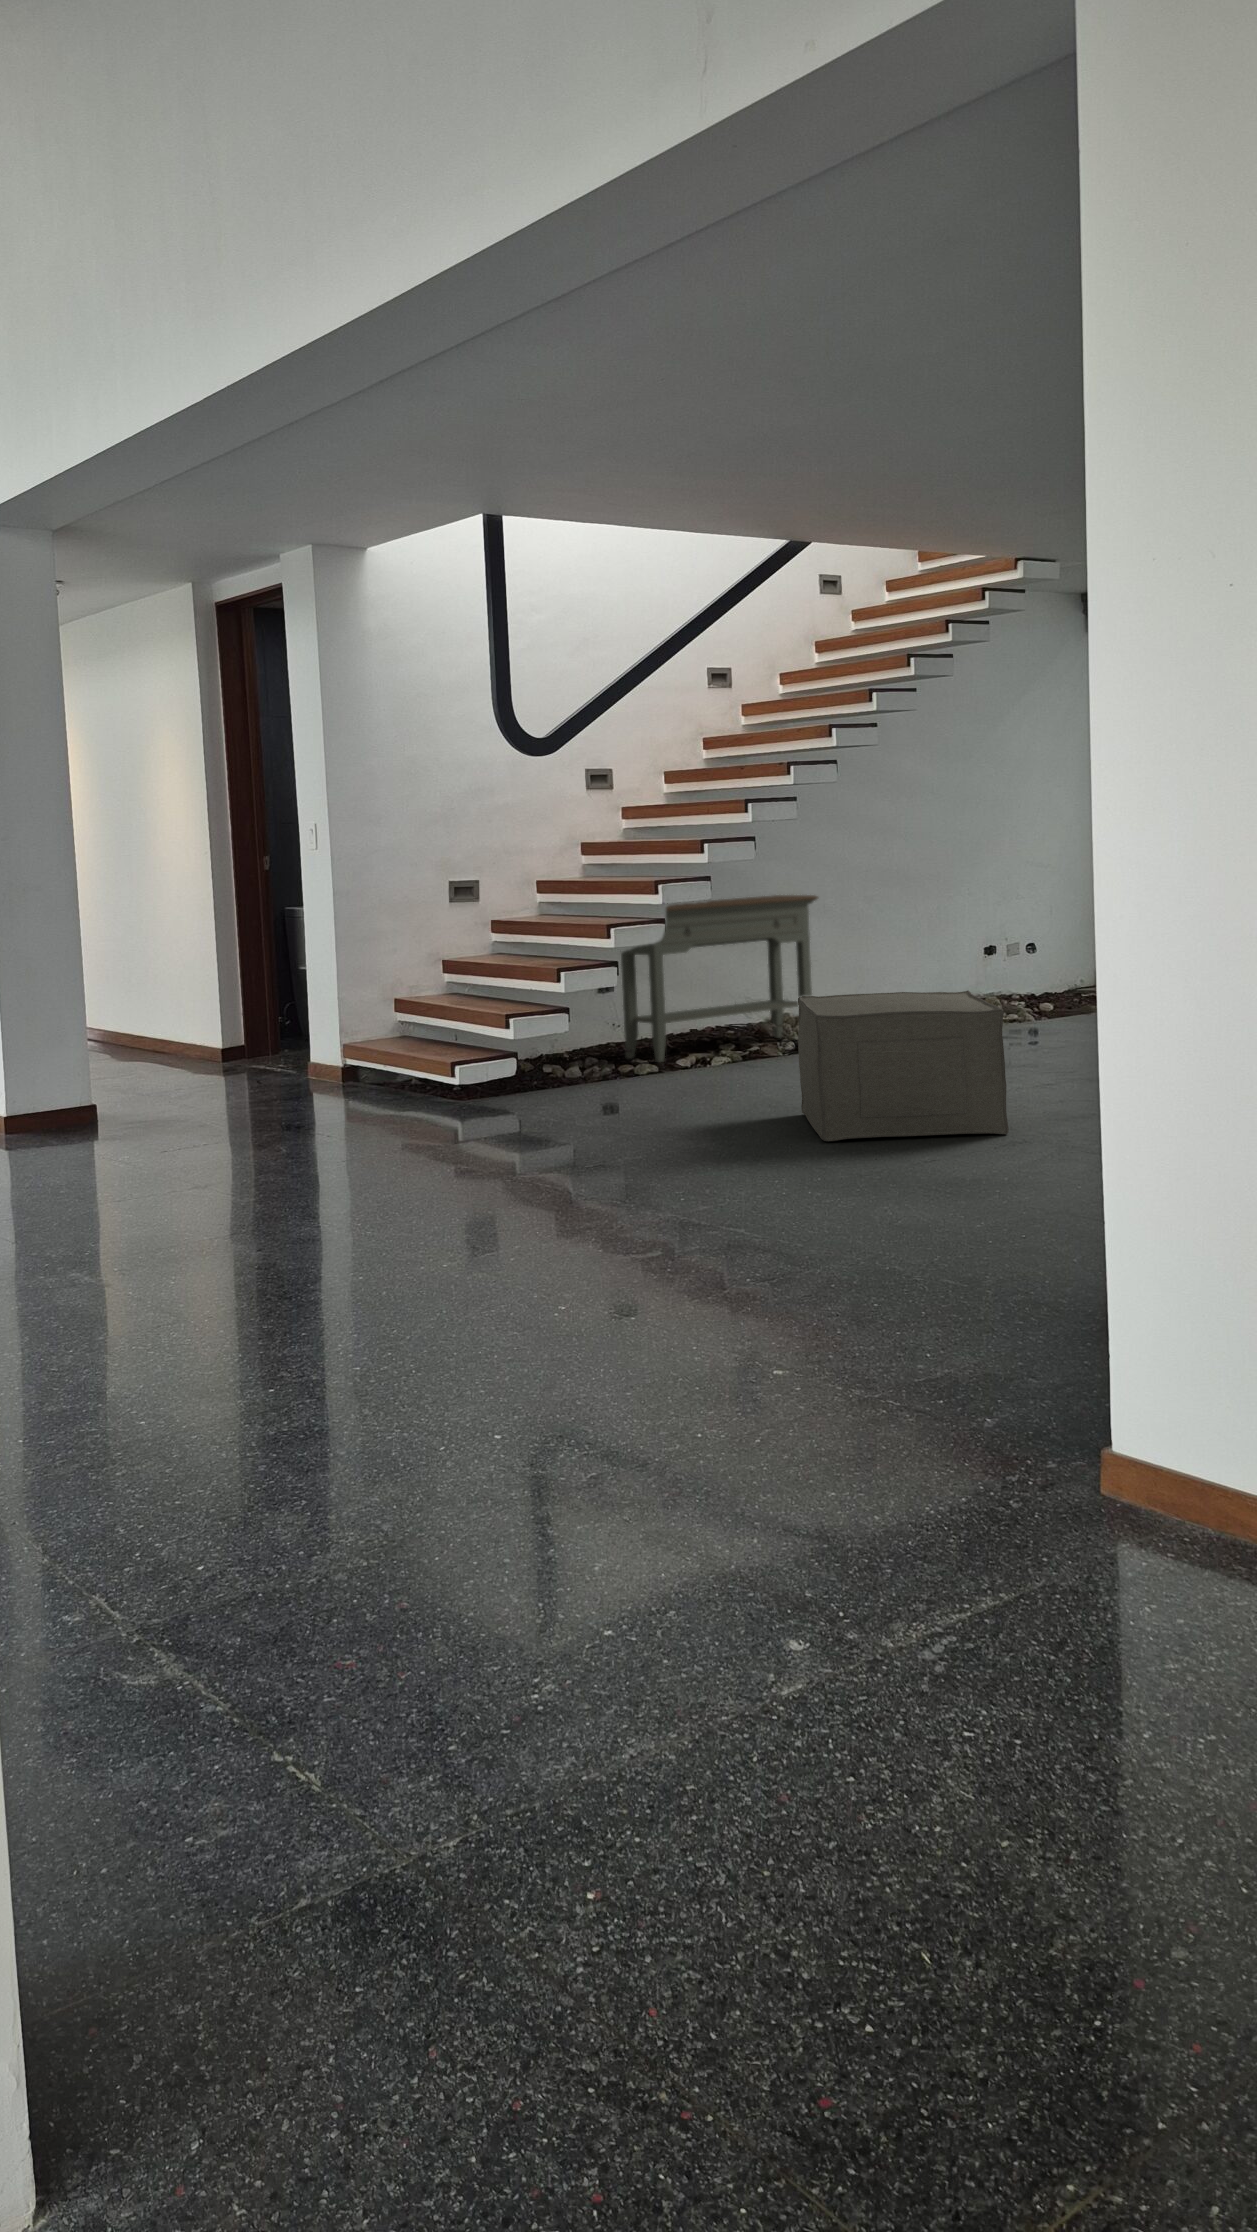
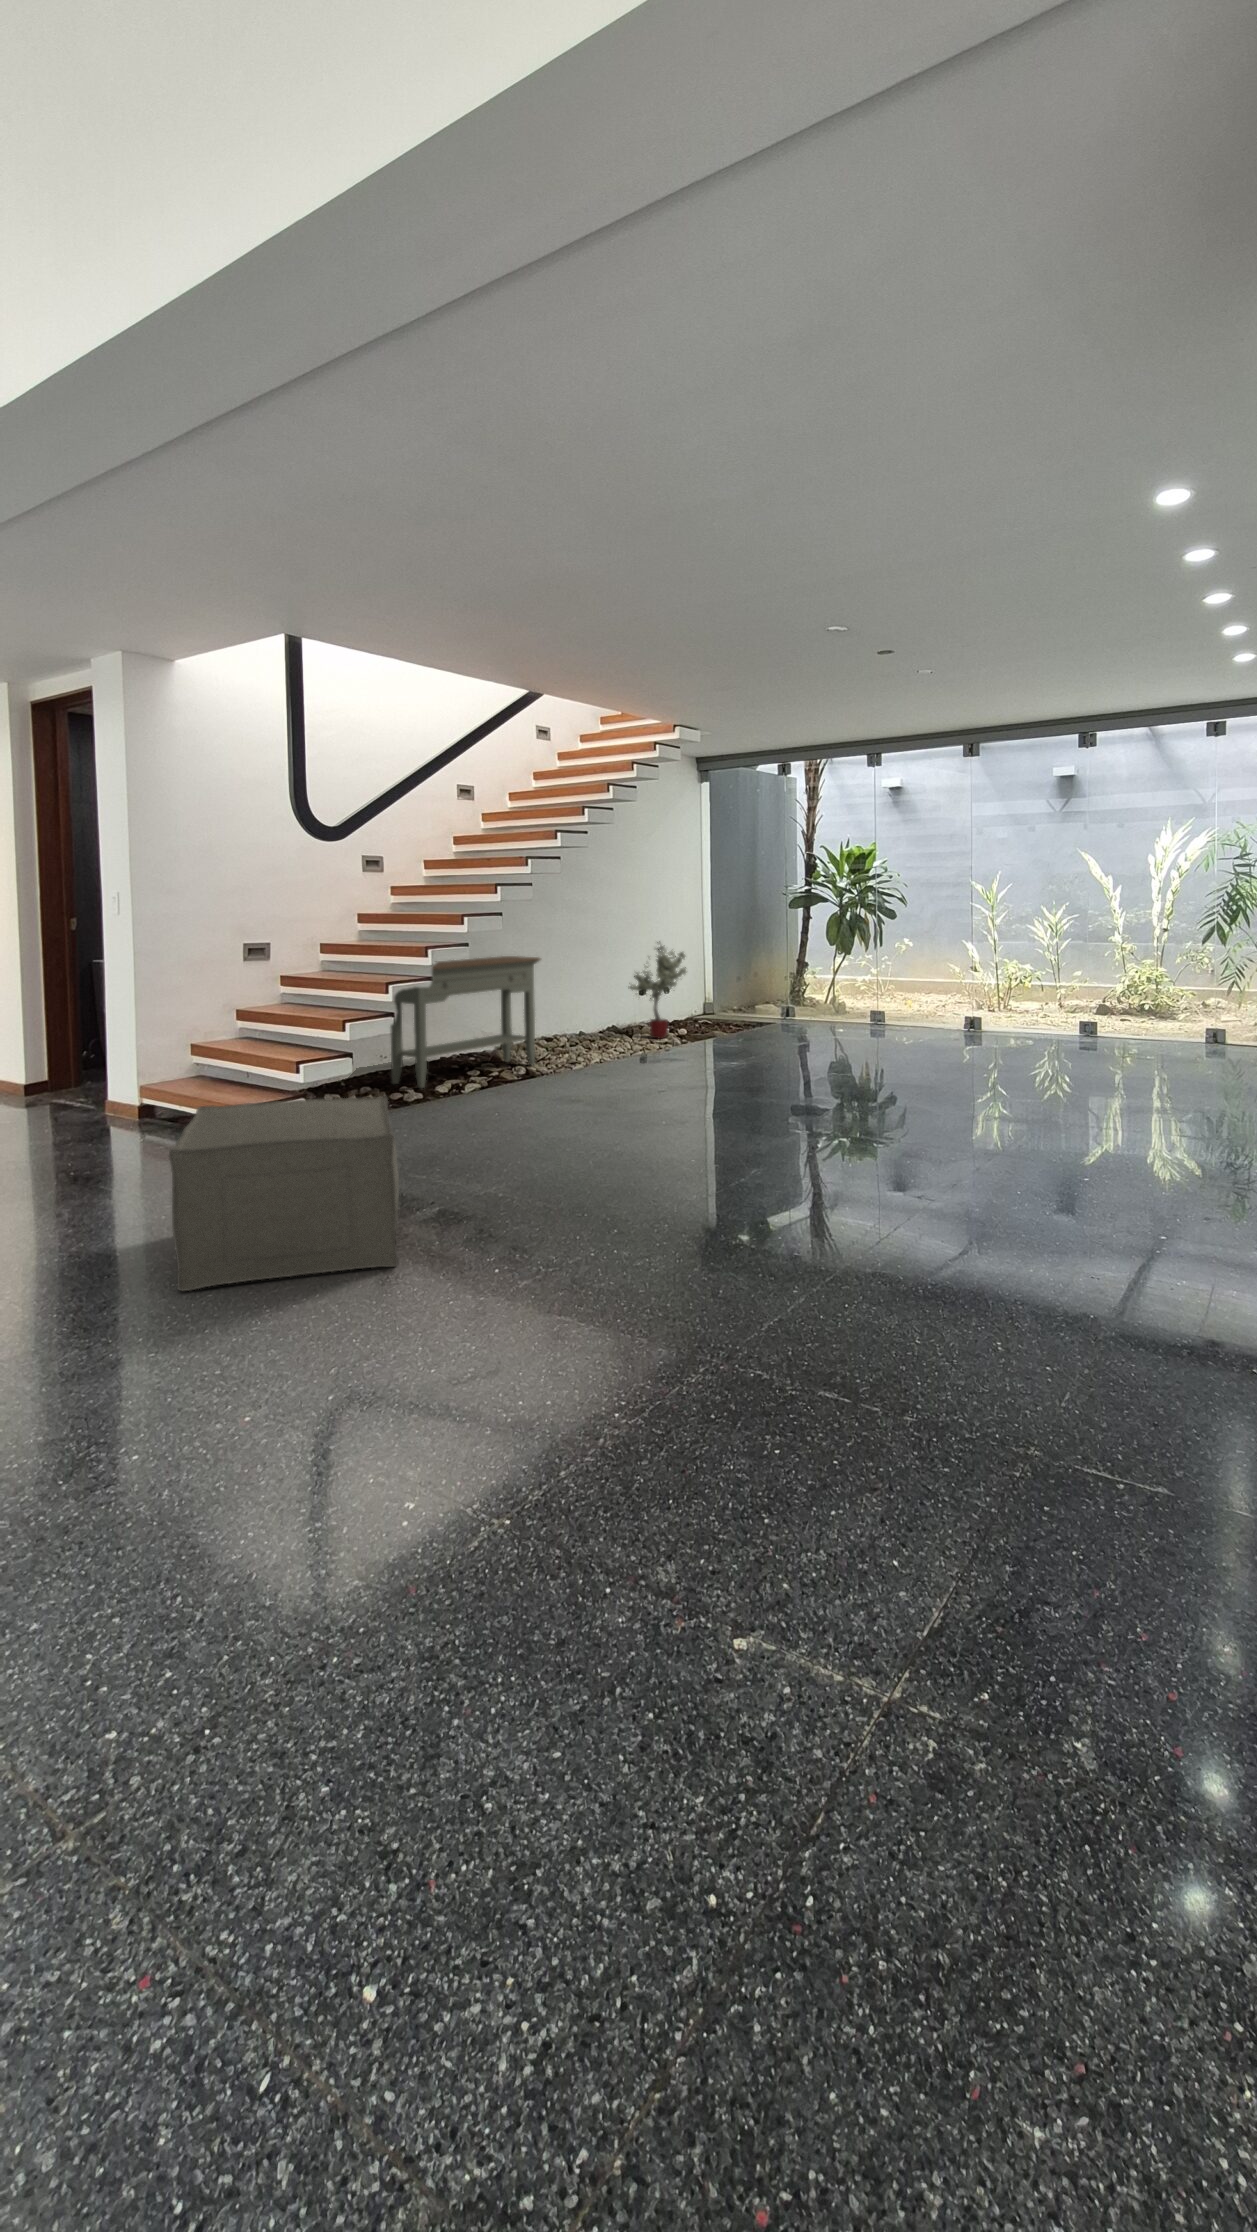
potted tree: none [953,872,1045,1013] -> present [628,941,687,1038]
ottoman: present [798,991,1009,1141] -> present [169,1096,399,1291]

